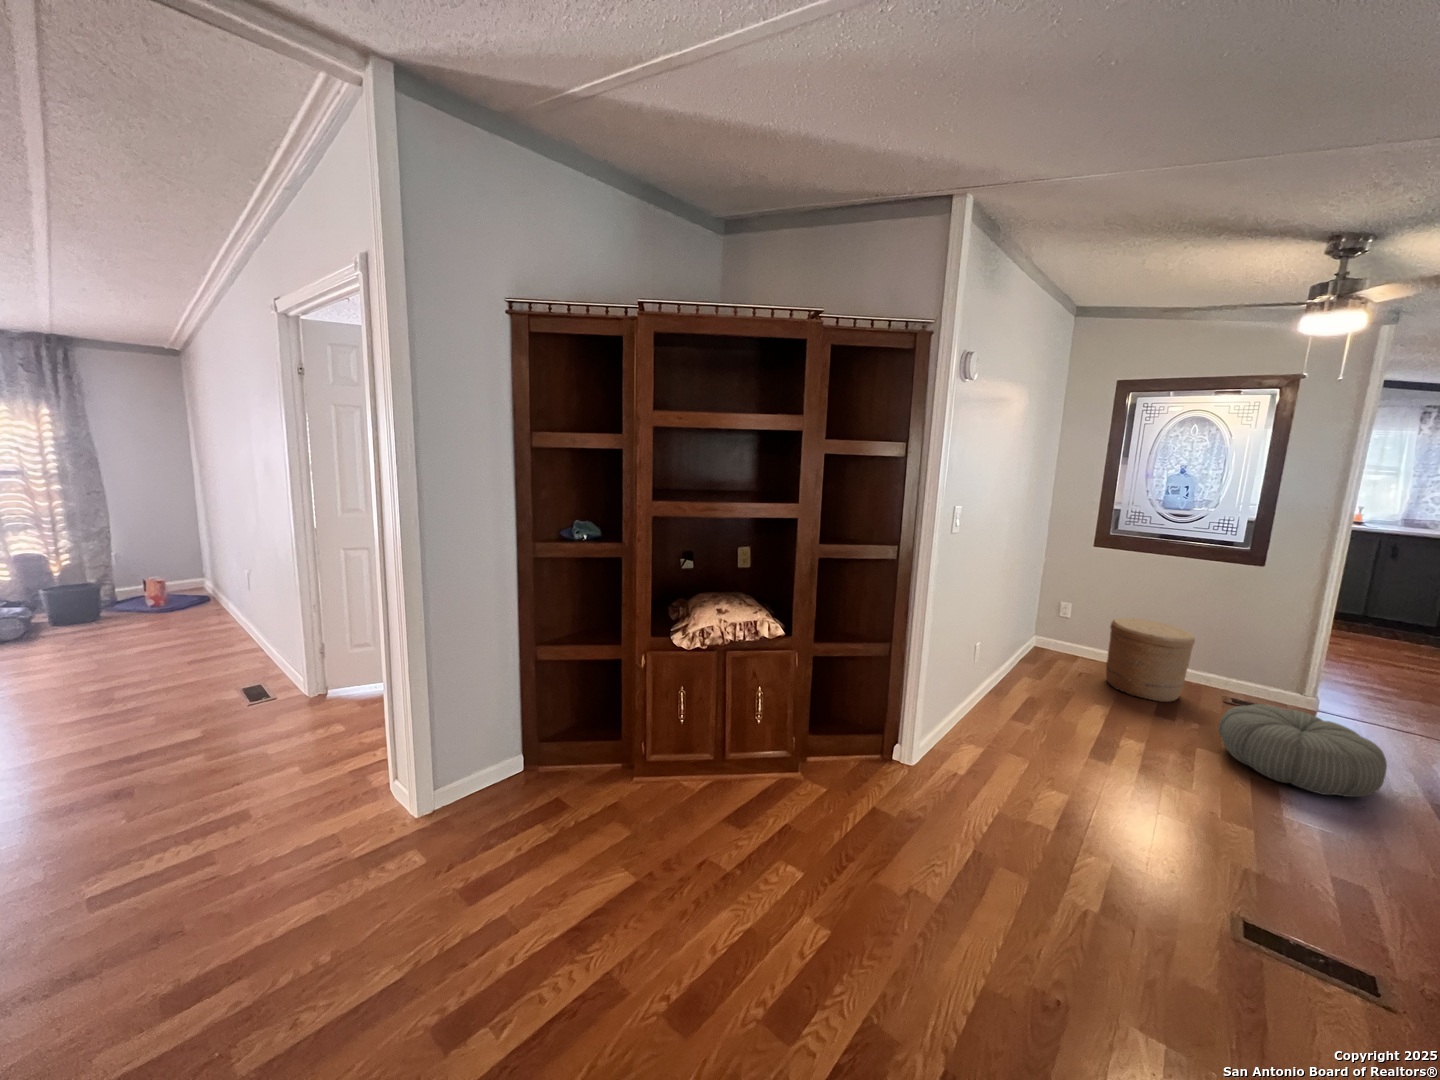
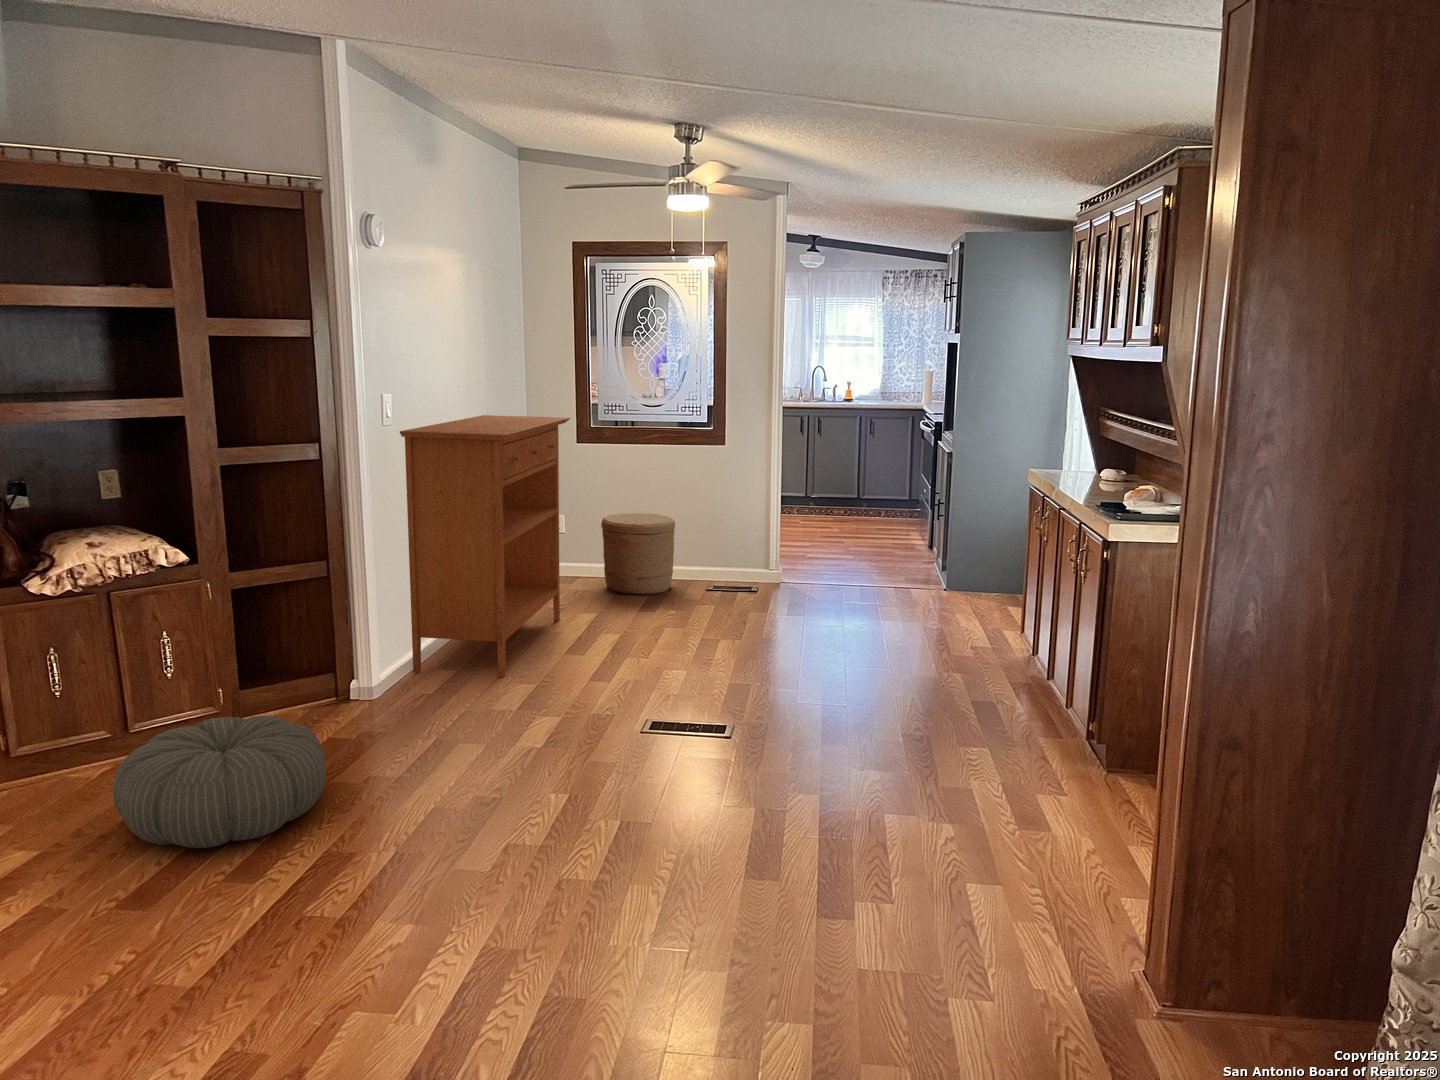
console table: none [941,524,1112,780] -> present [400,415,570,677]
pouf: present [1219,704,1387,797] -> present [113,716,326,848]

